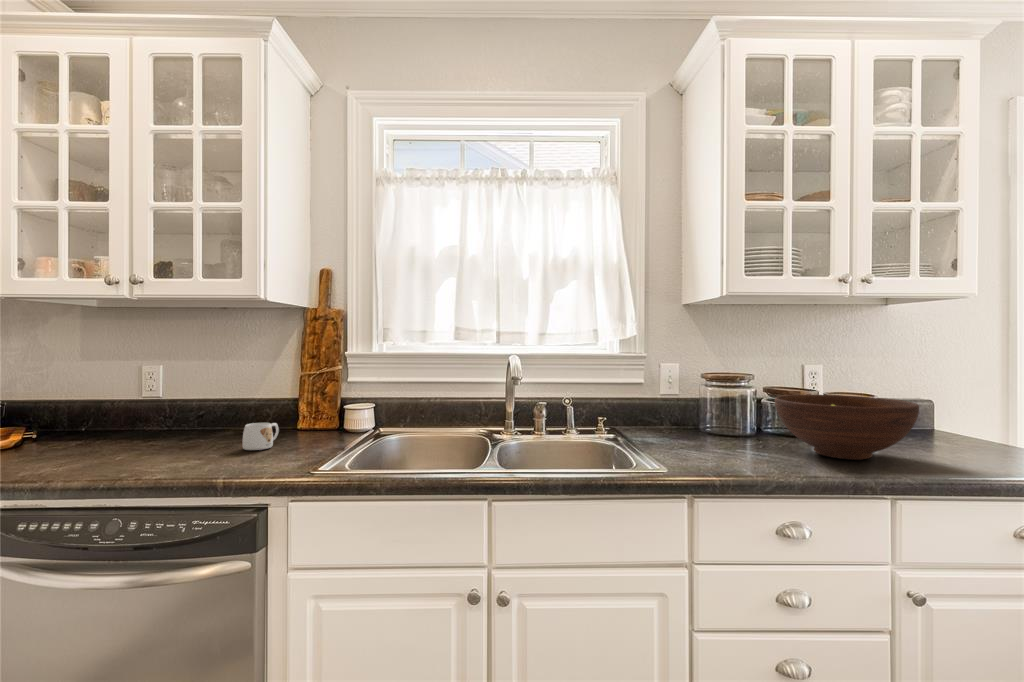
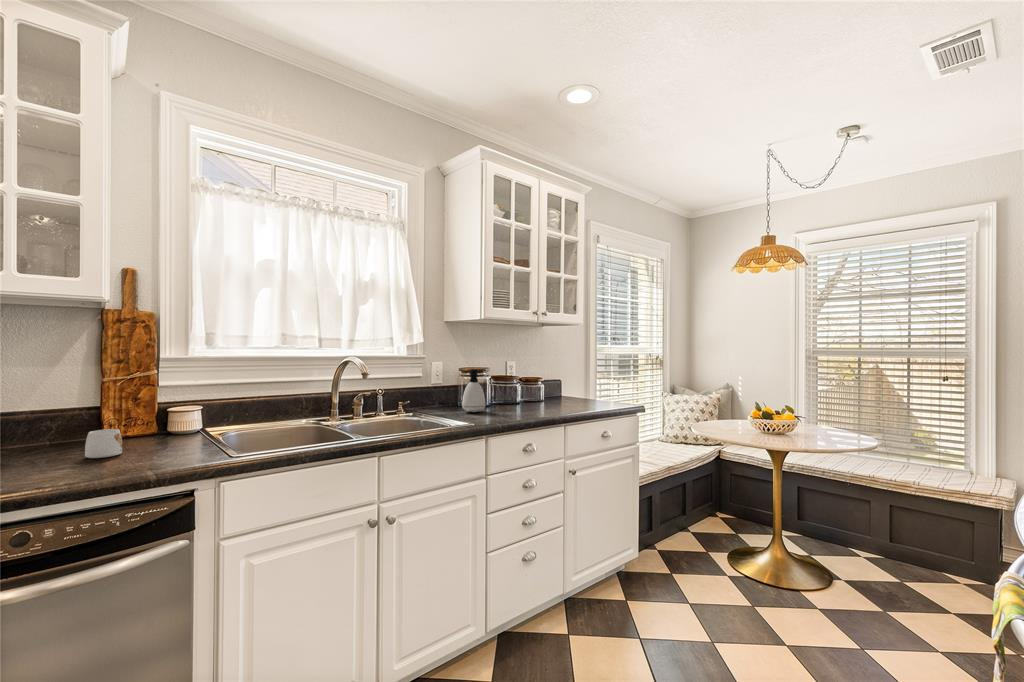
soap dispenser: none [688,377,728,446] -> present [462,369,485,412]
fruit bowl: present [775,395,919,460] -> none [507,377,572,410]

